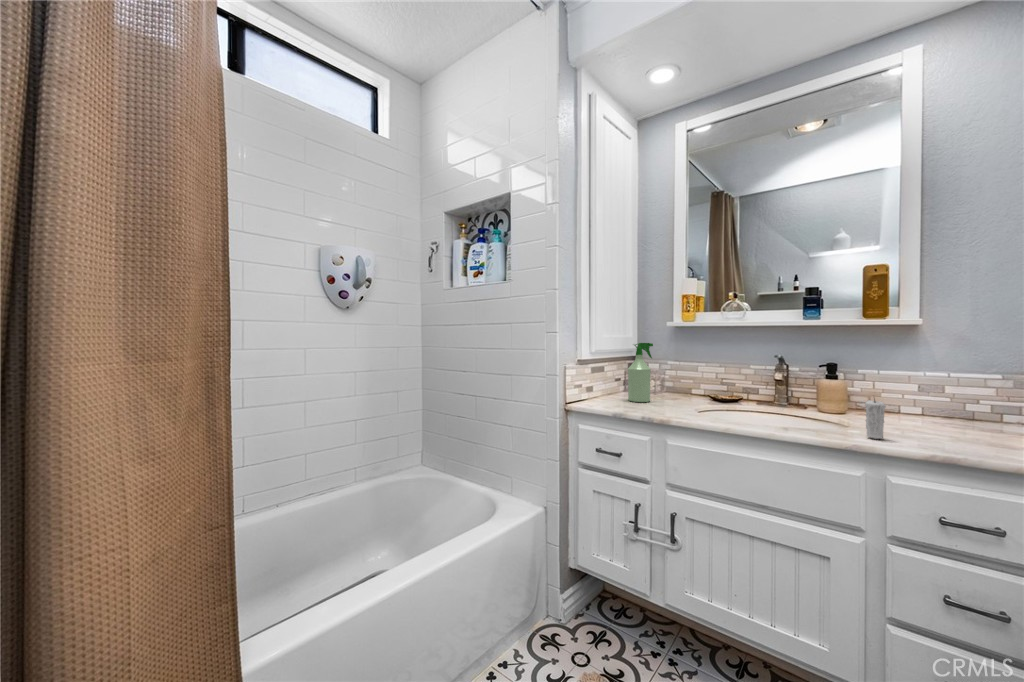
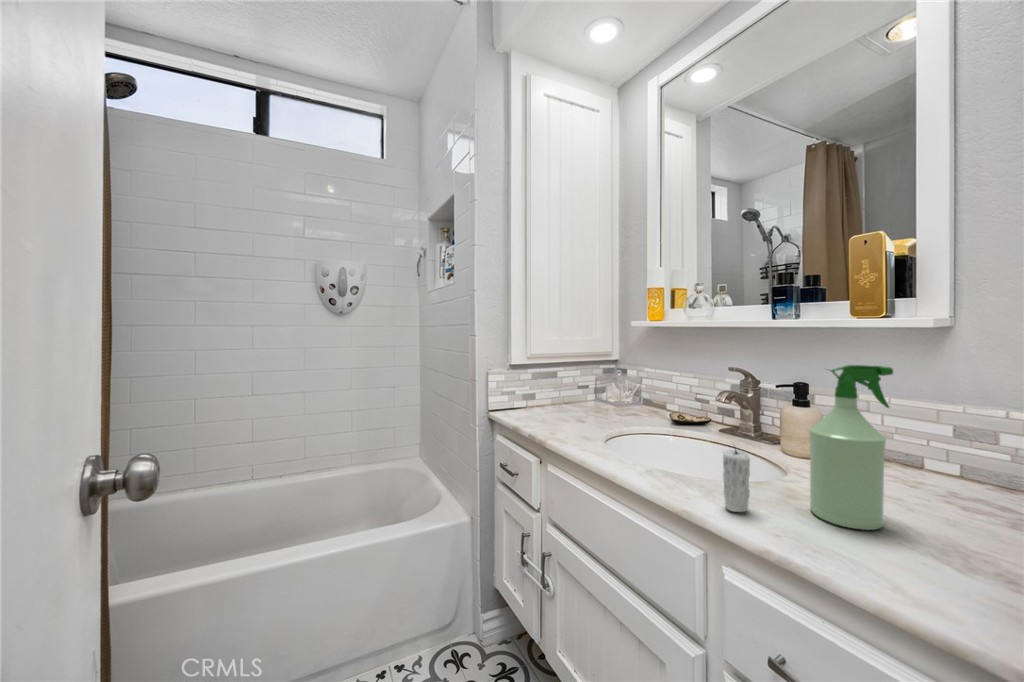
spray bottle: present [628,343,653,402] -> present [809,365,893,530]

